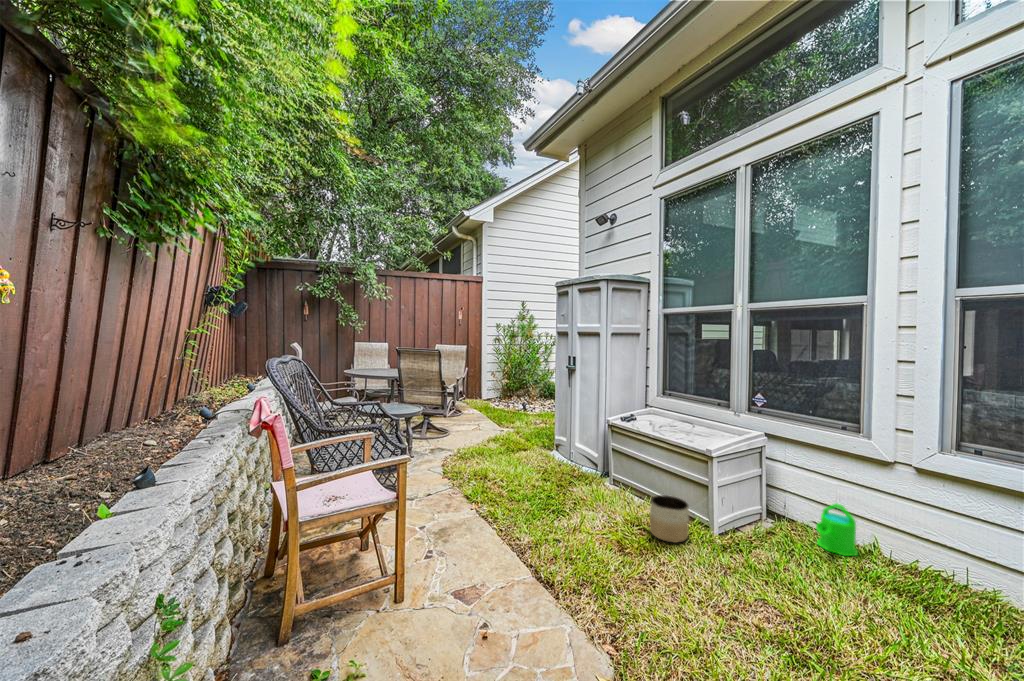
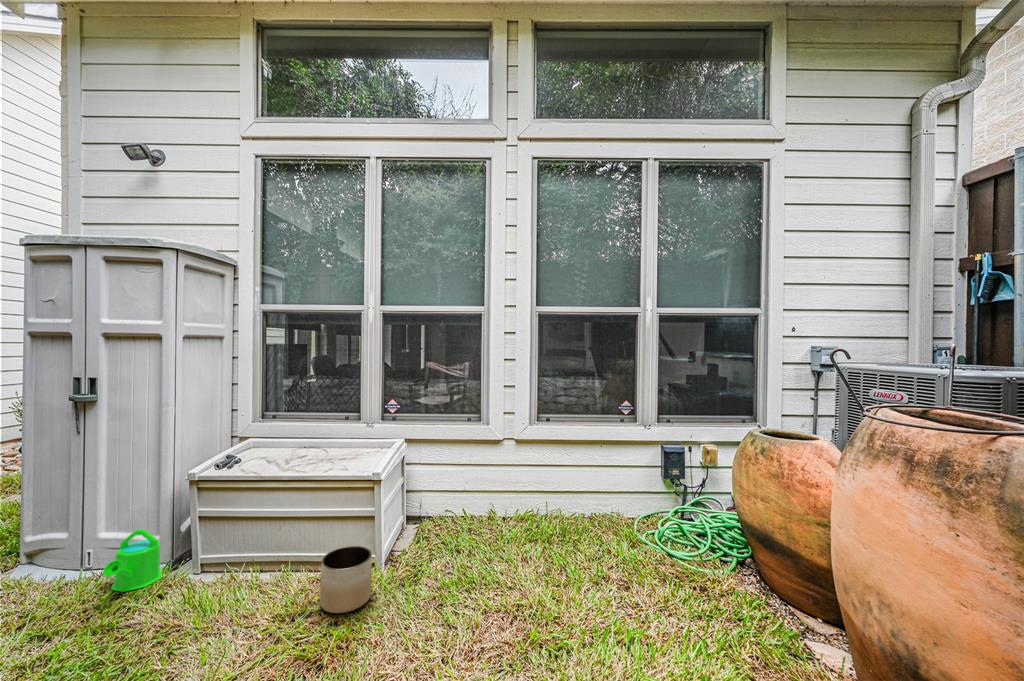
watering can: present [816,504,858,556] -> present [104,529,162,592]

